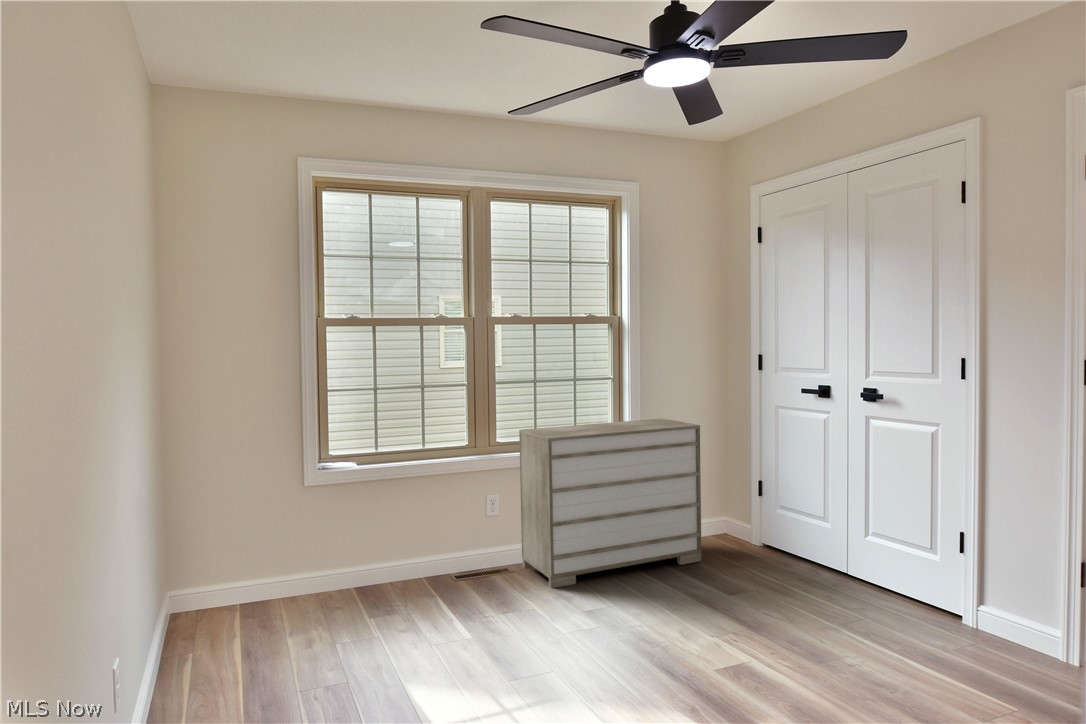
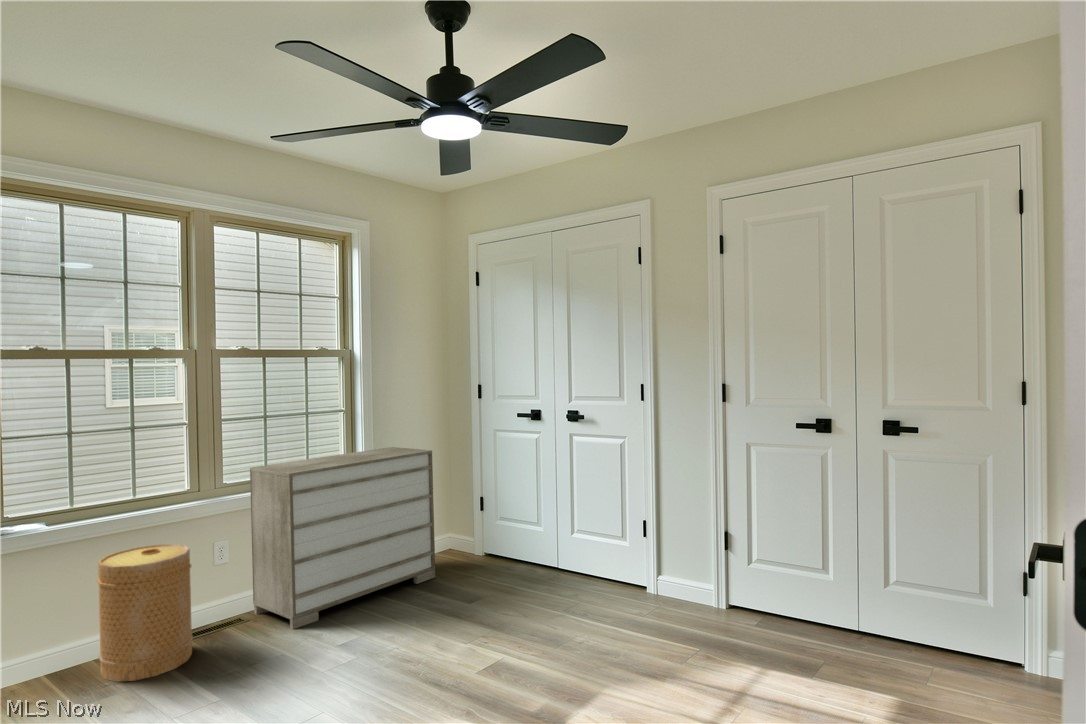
basket: none [393,492,465,607] -> present [97,544,193,682]

